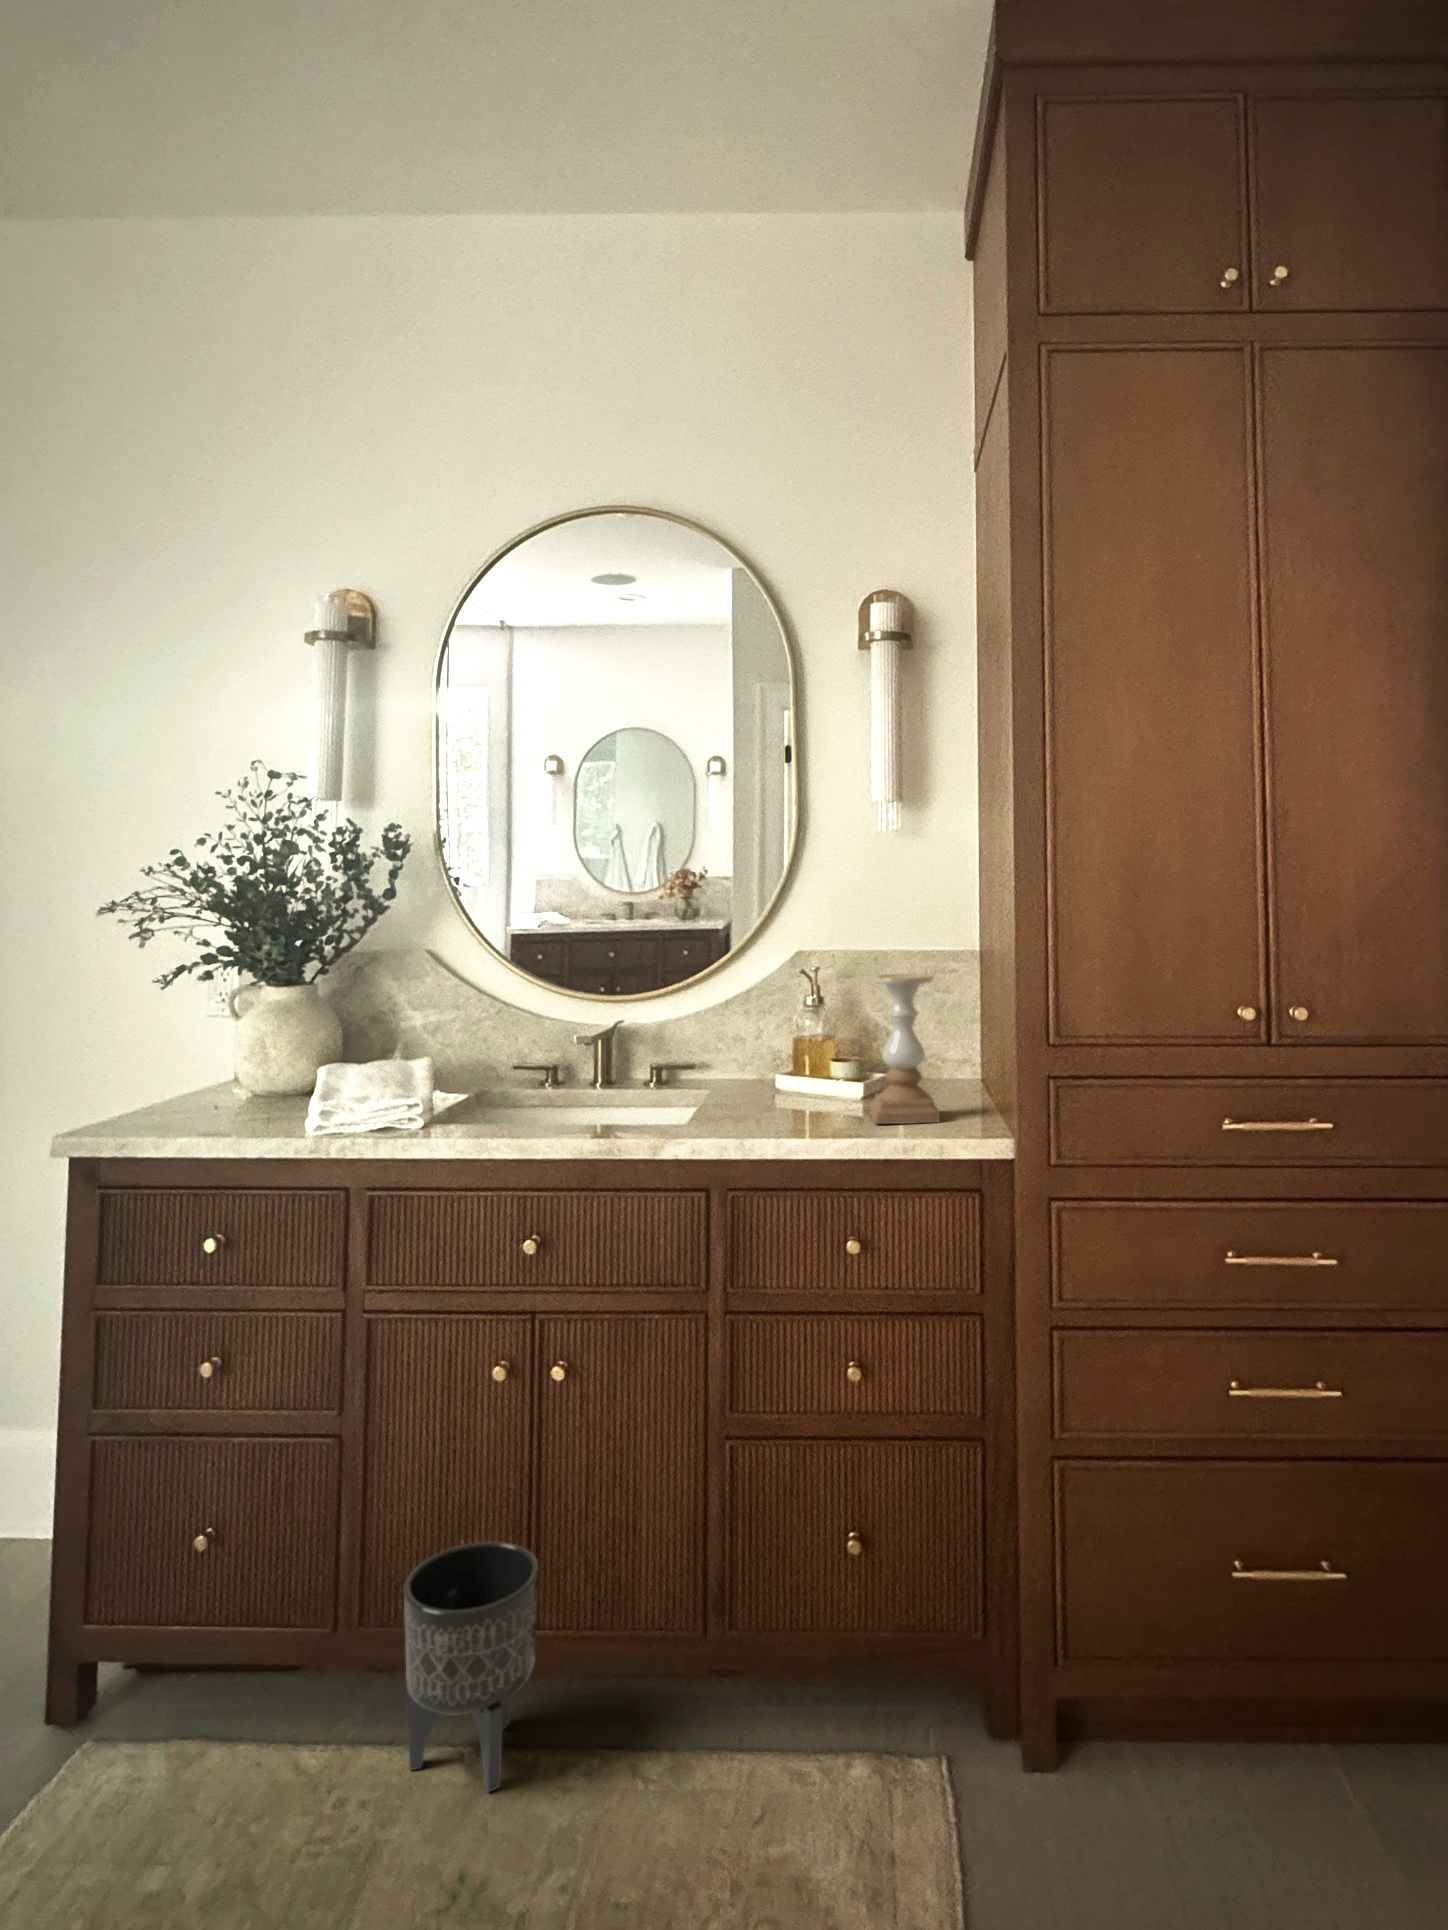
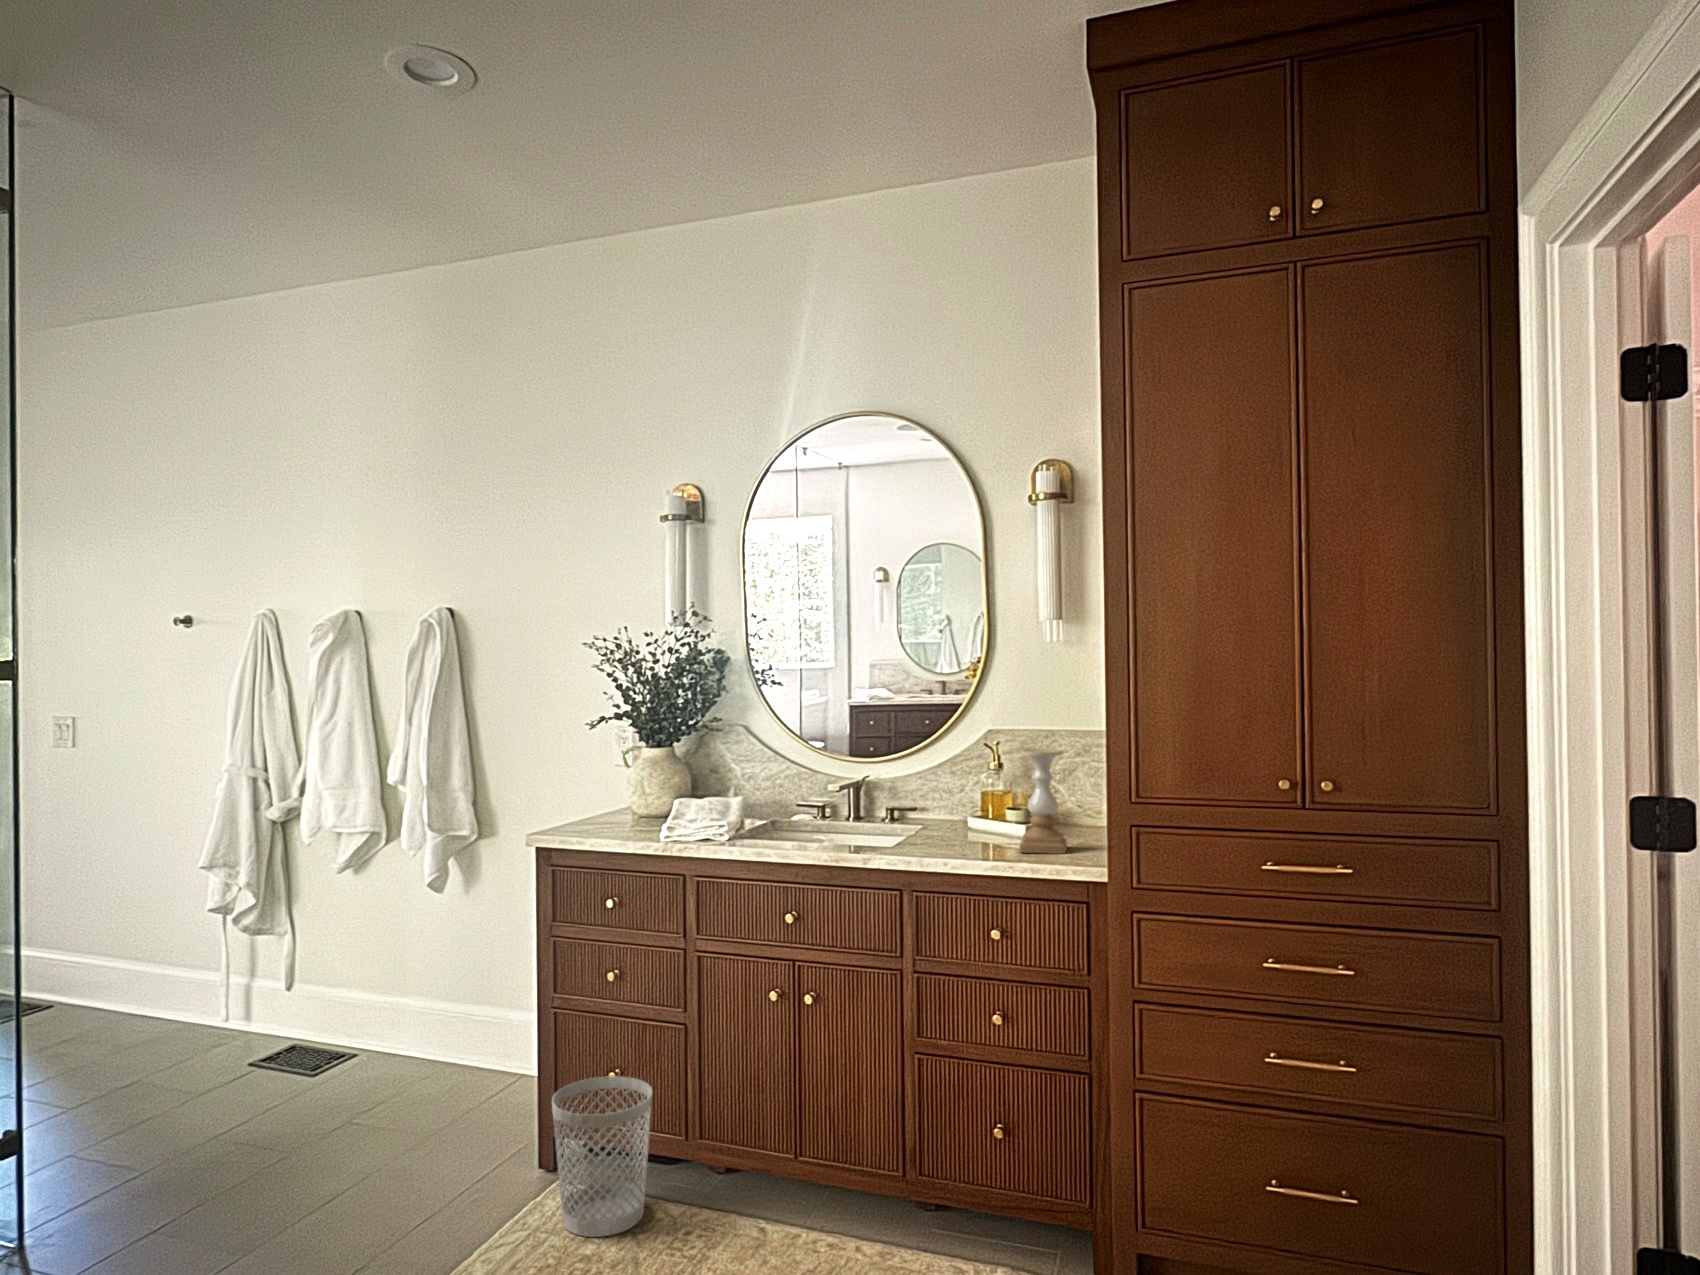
wastebasket: none [100,1531,286,1838] -> present [552,1076,652,1237]
planter: present [404,1542,539,1792] -> none [718,1102,799,1245]

